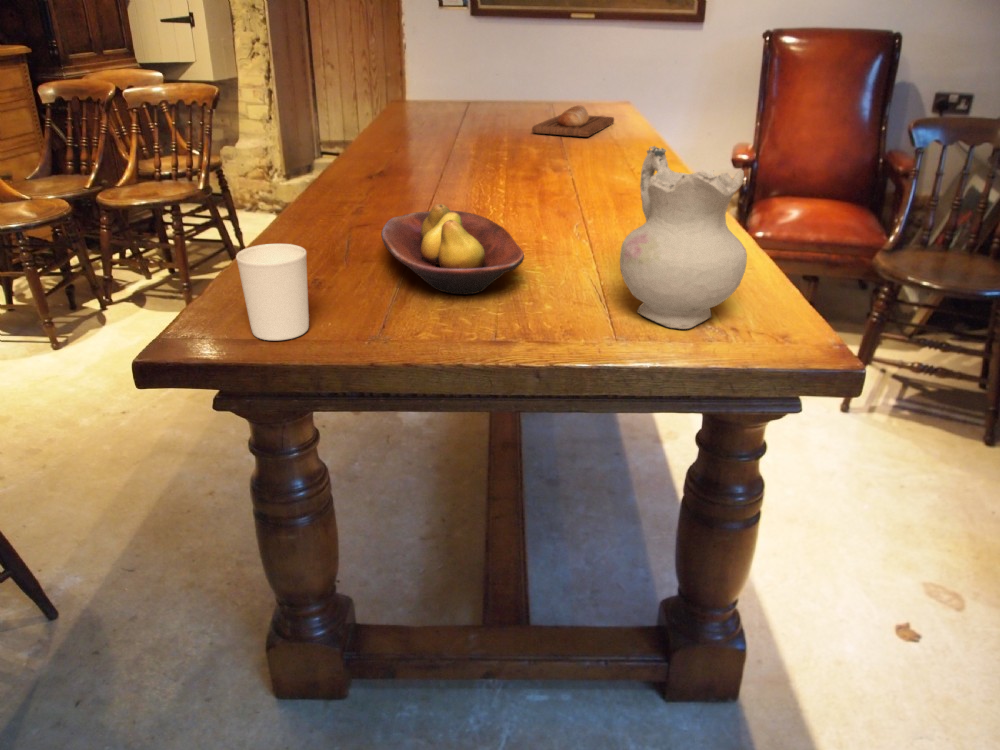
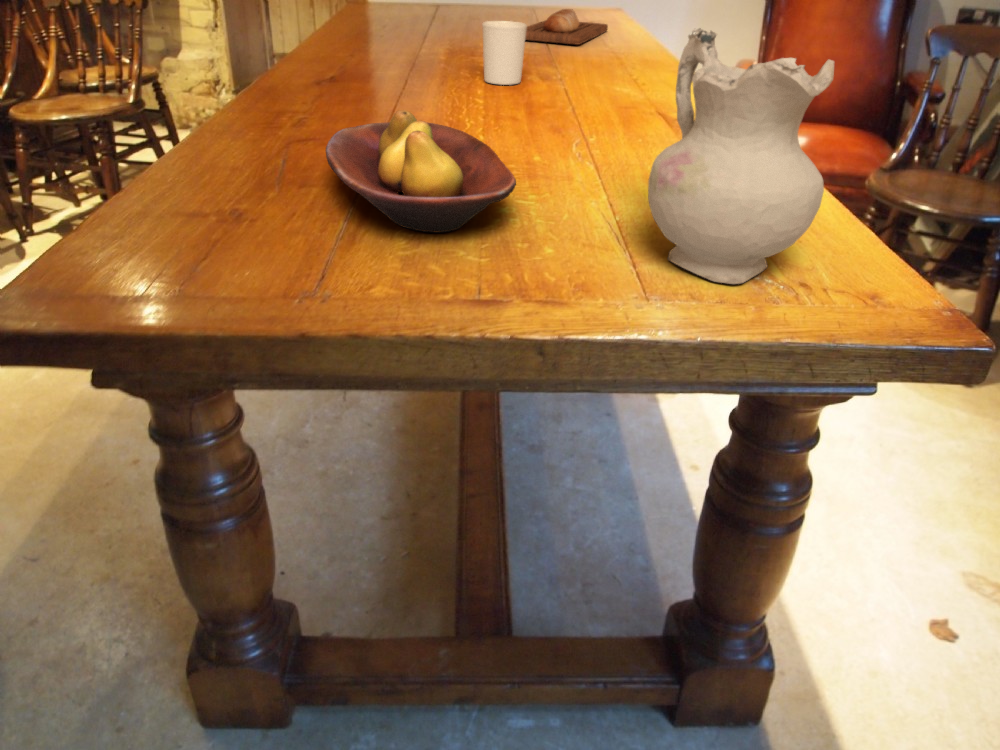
candle holder: present [236,244,309,341] -> present [482,21,527,85]

